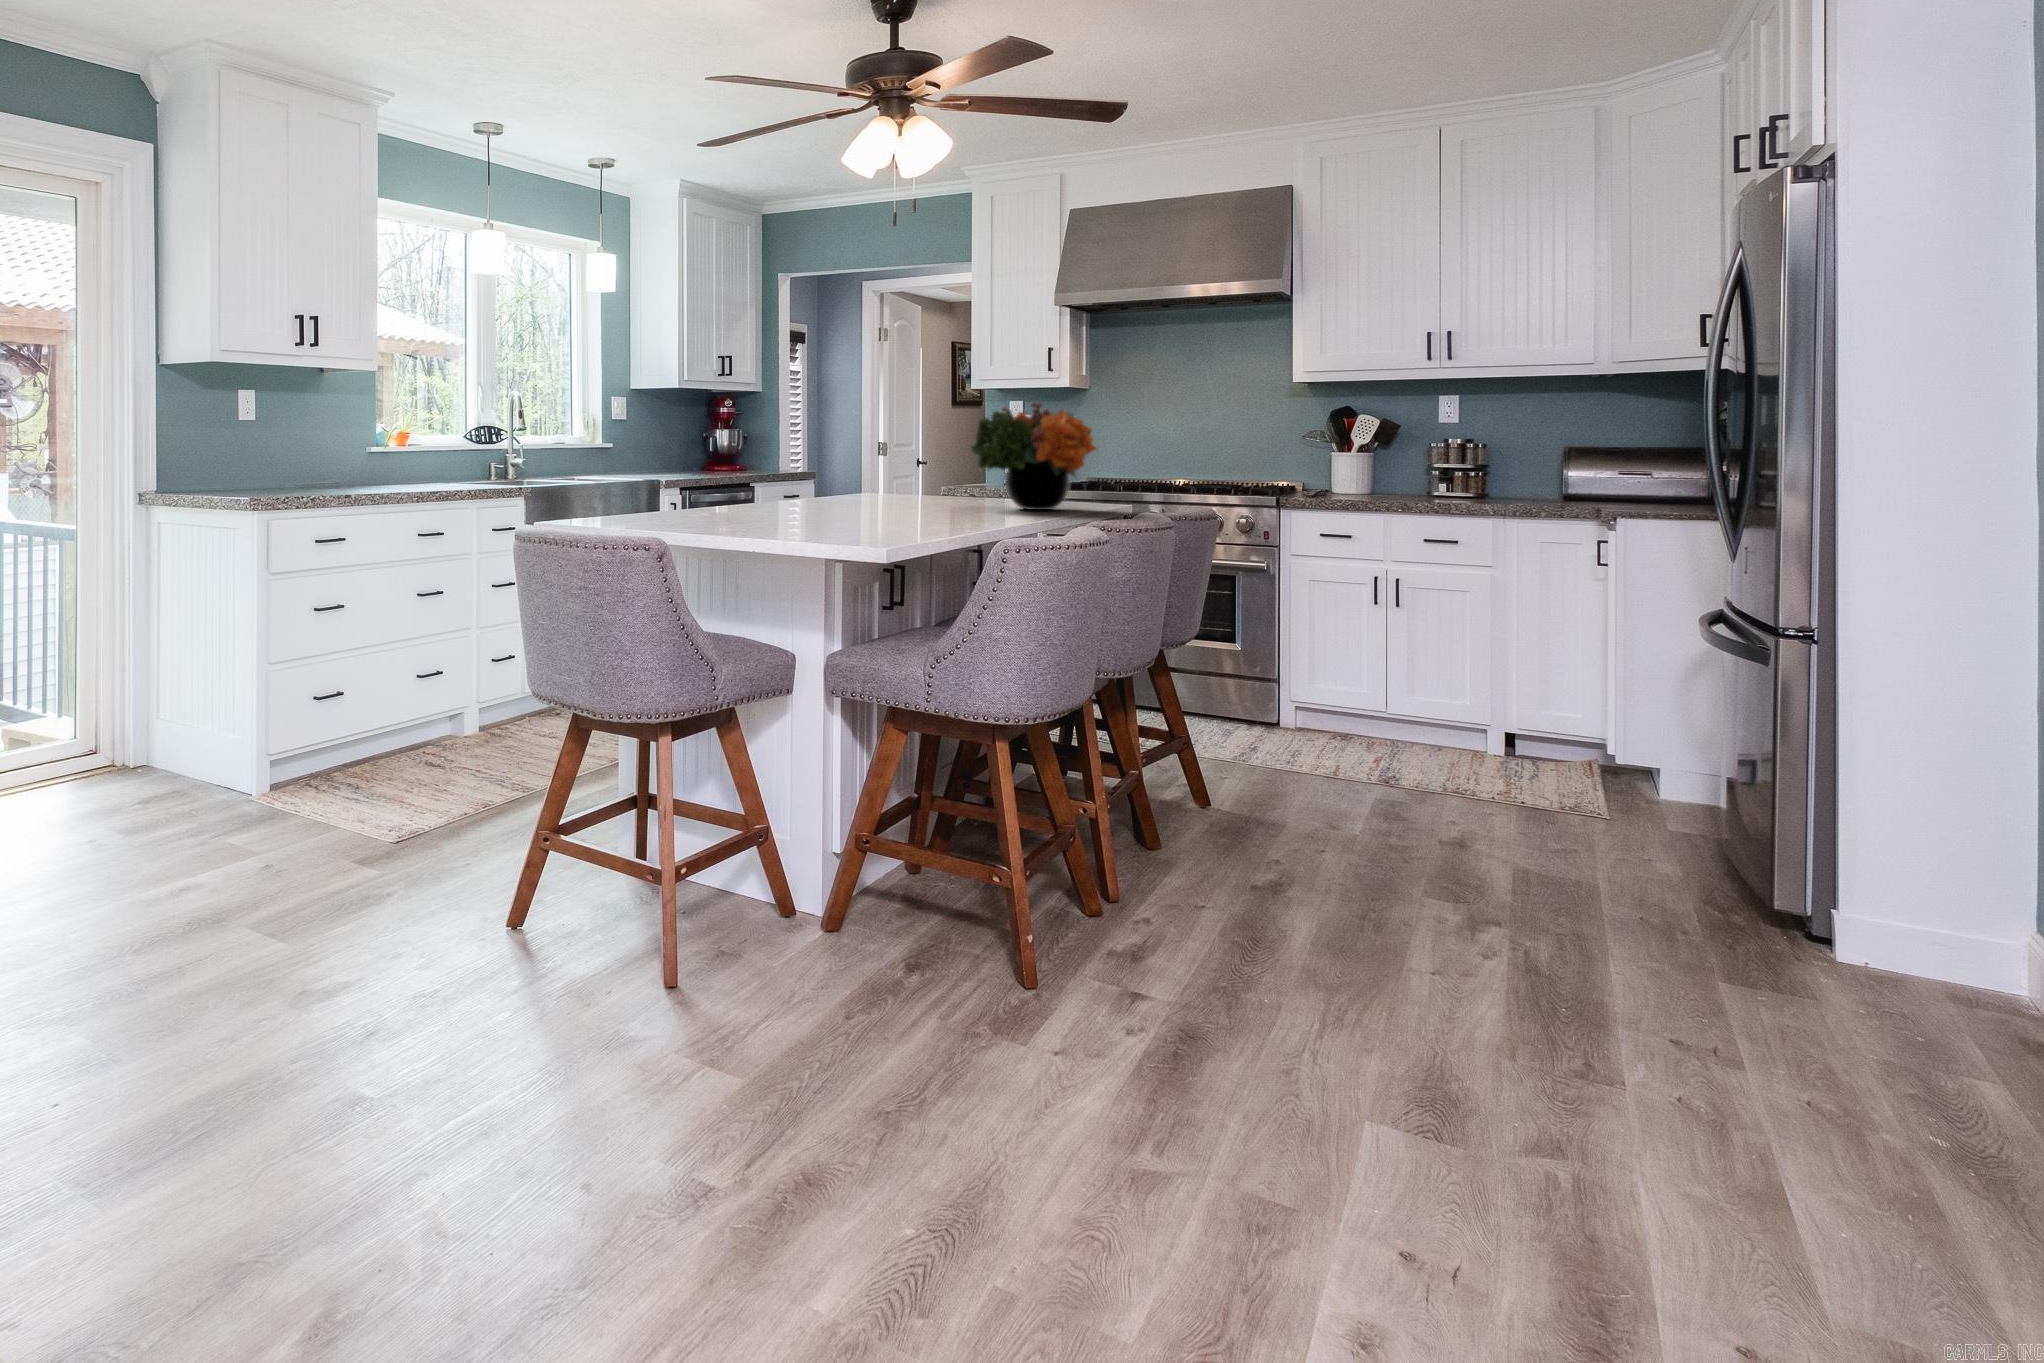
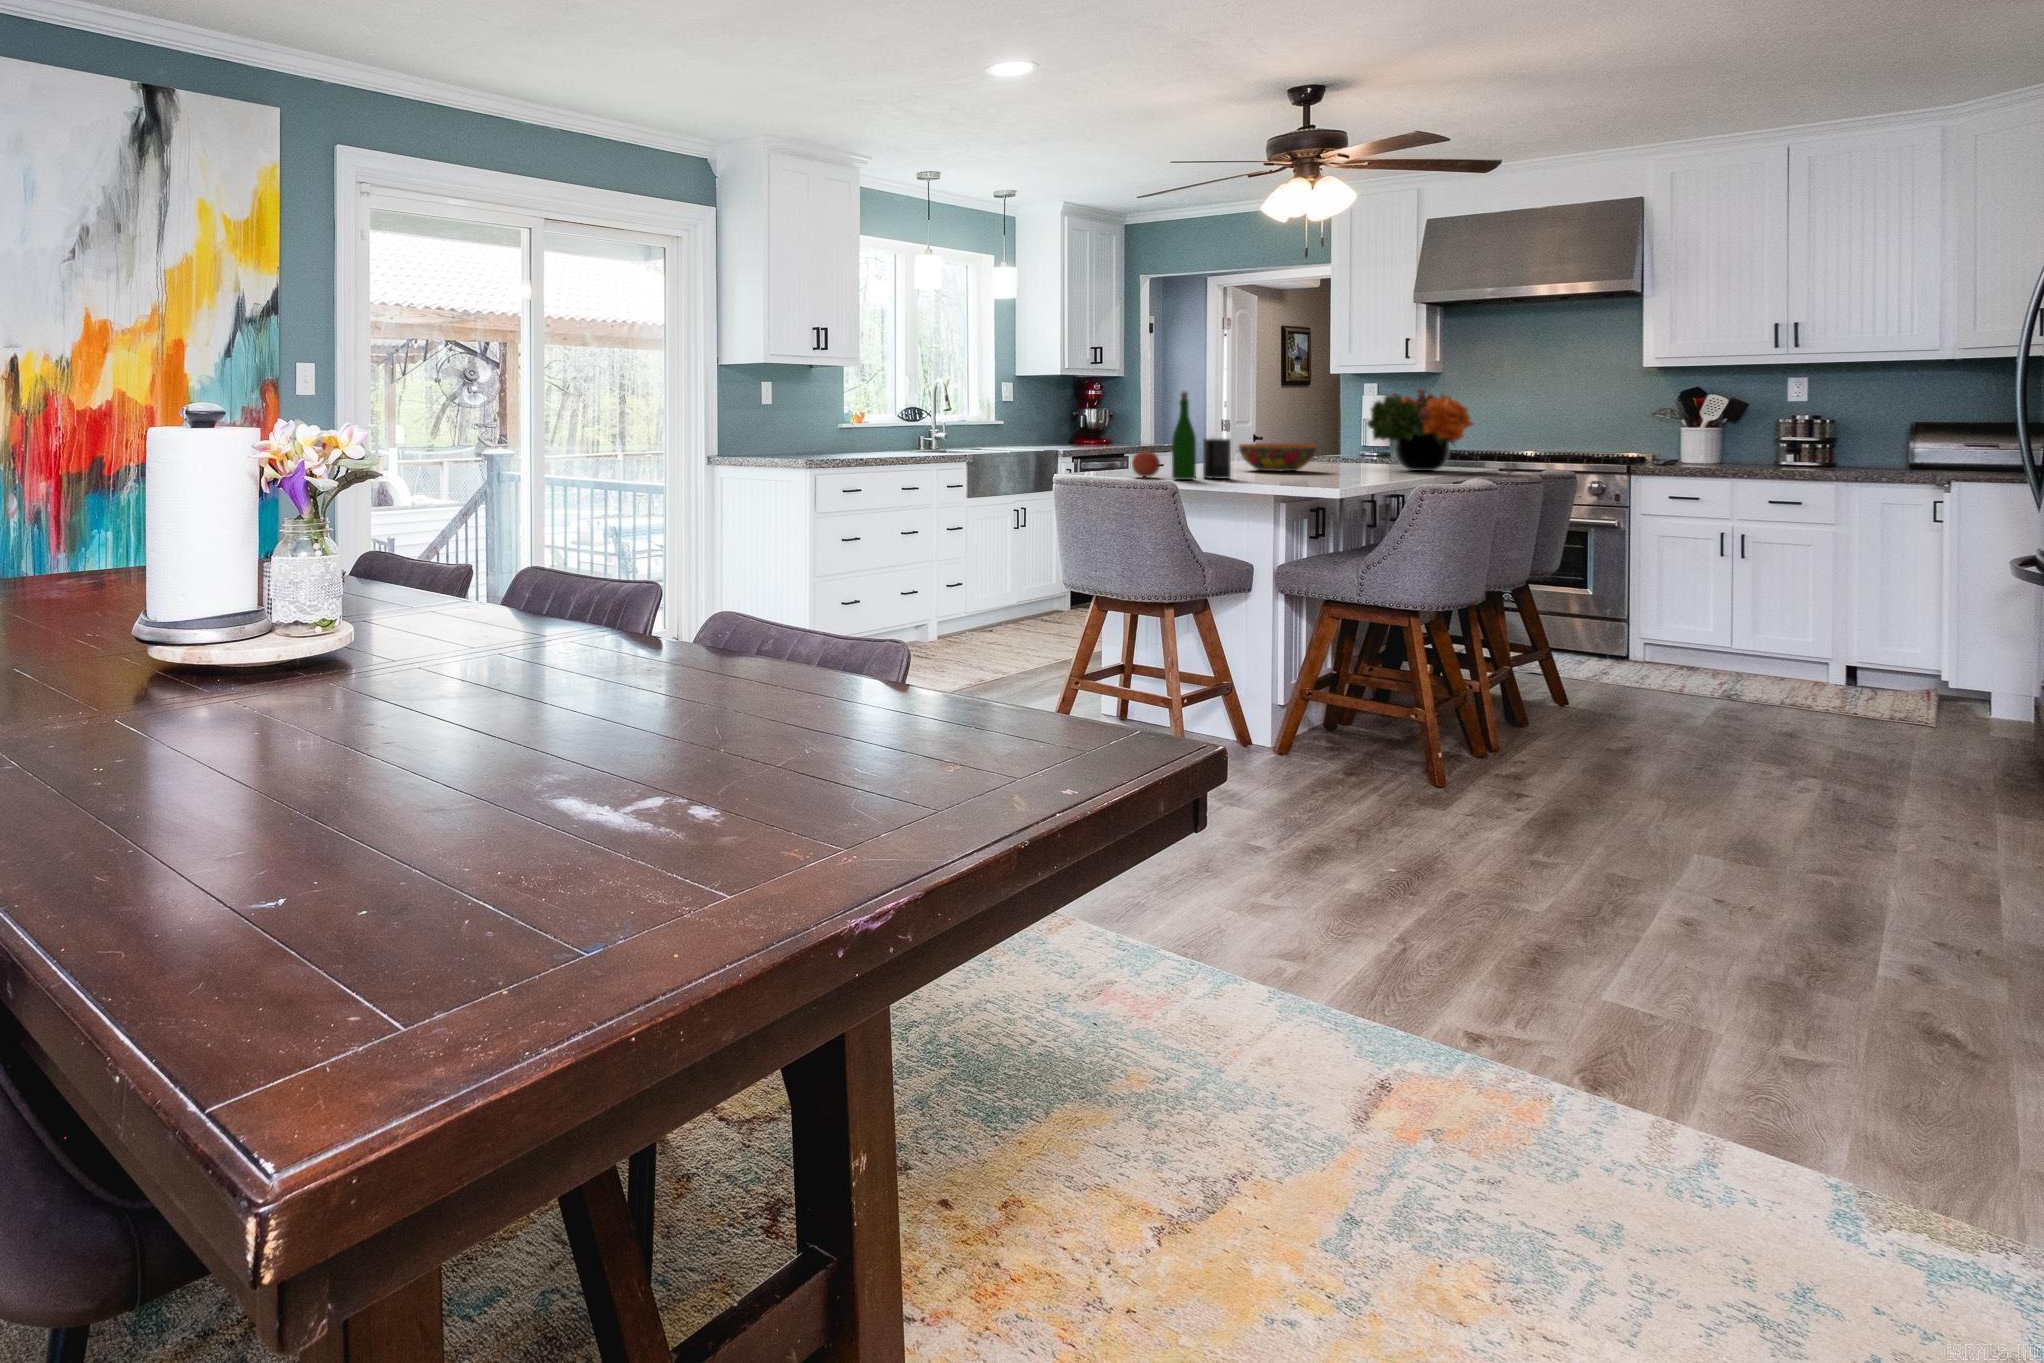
wine bottle: none [689,401,722,530] -> present [1172,391,1196,480]
candle: none [737,463,774,527] -> present [1203,438,1231,479]
bowl: none [810,474,906,512] -> present [1239,444,1317,471]
apple: none [642,484,681,525] -> present [1132,451,1160,477]

